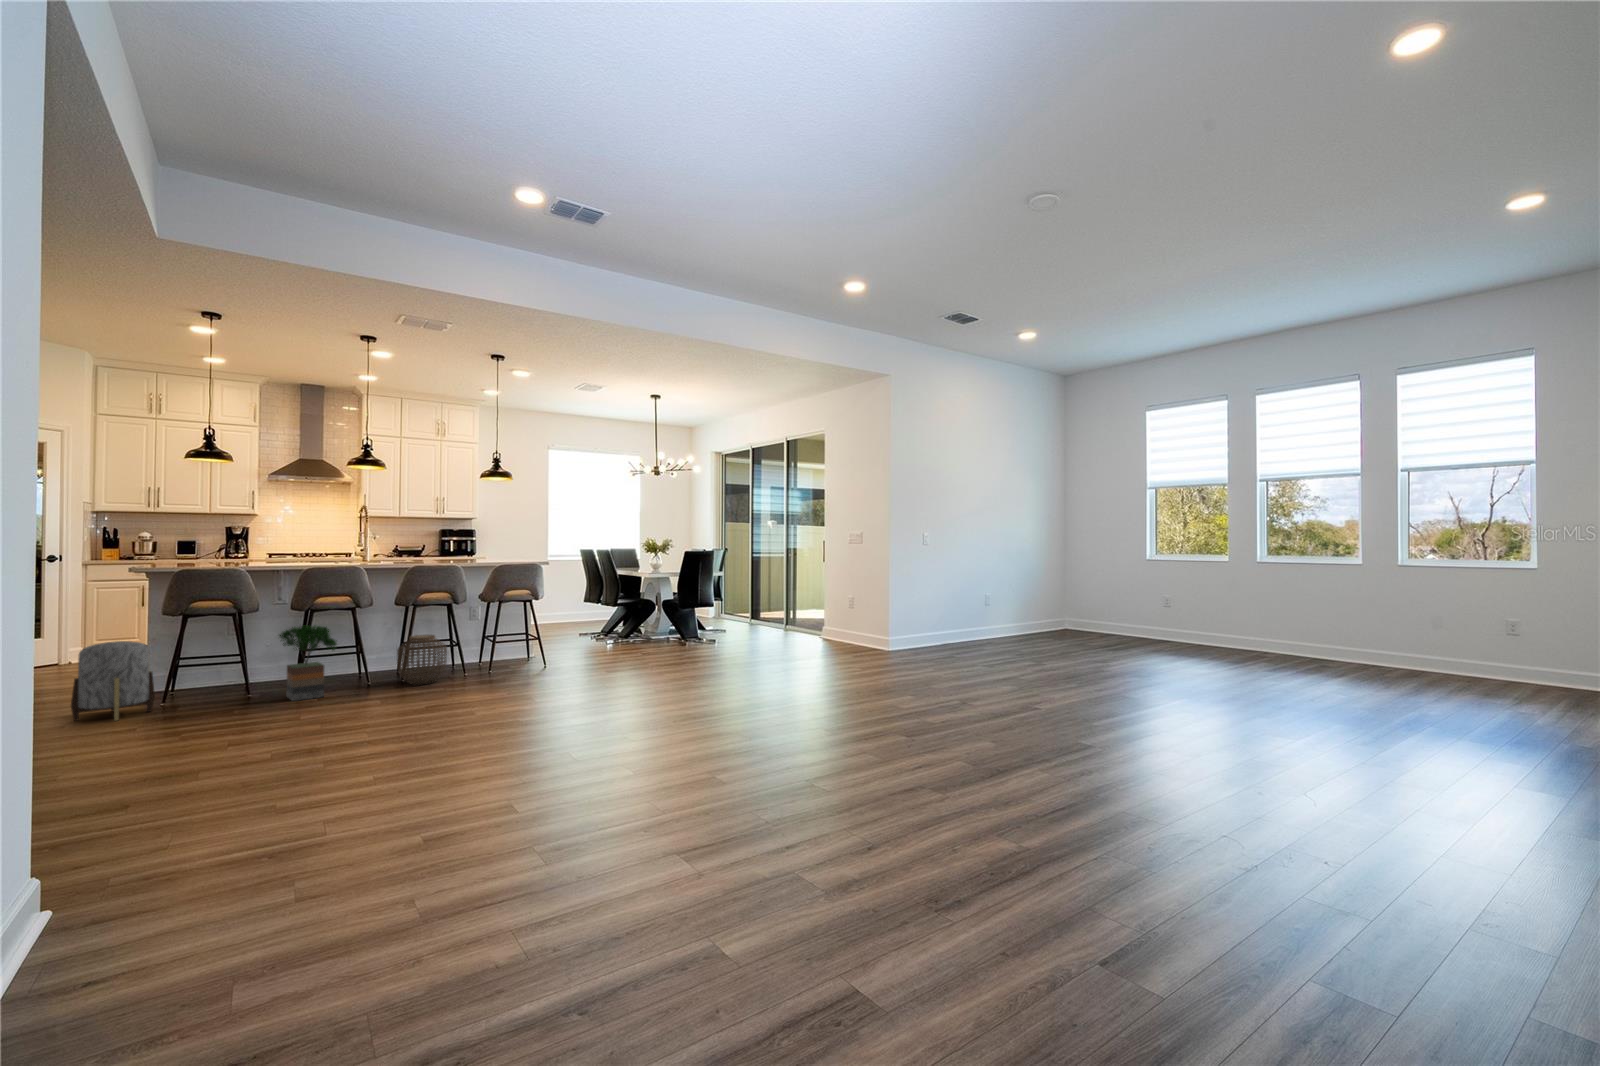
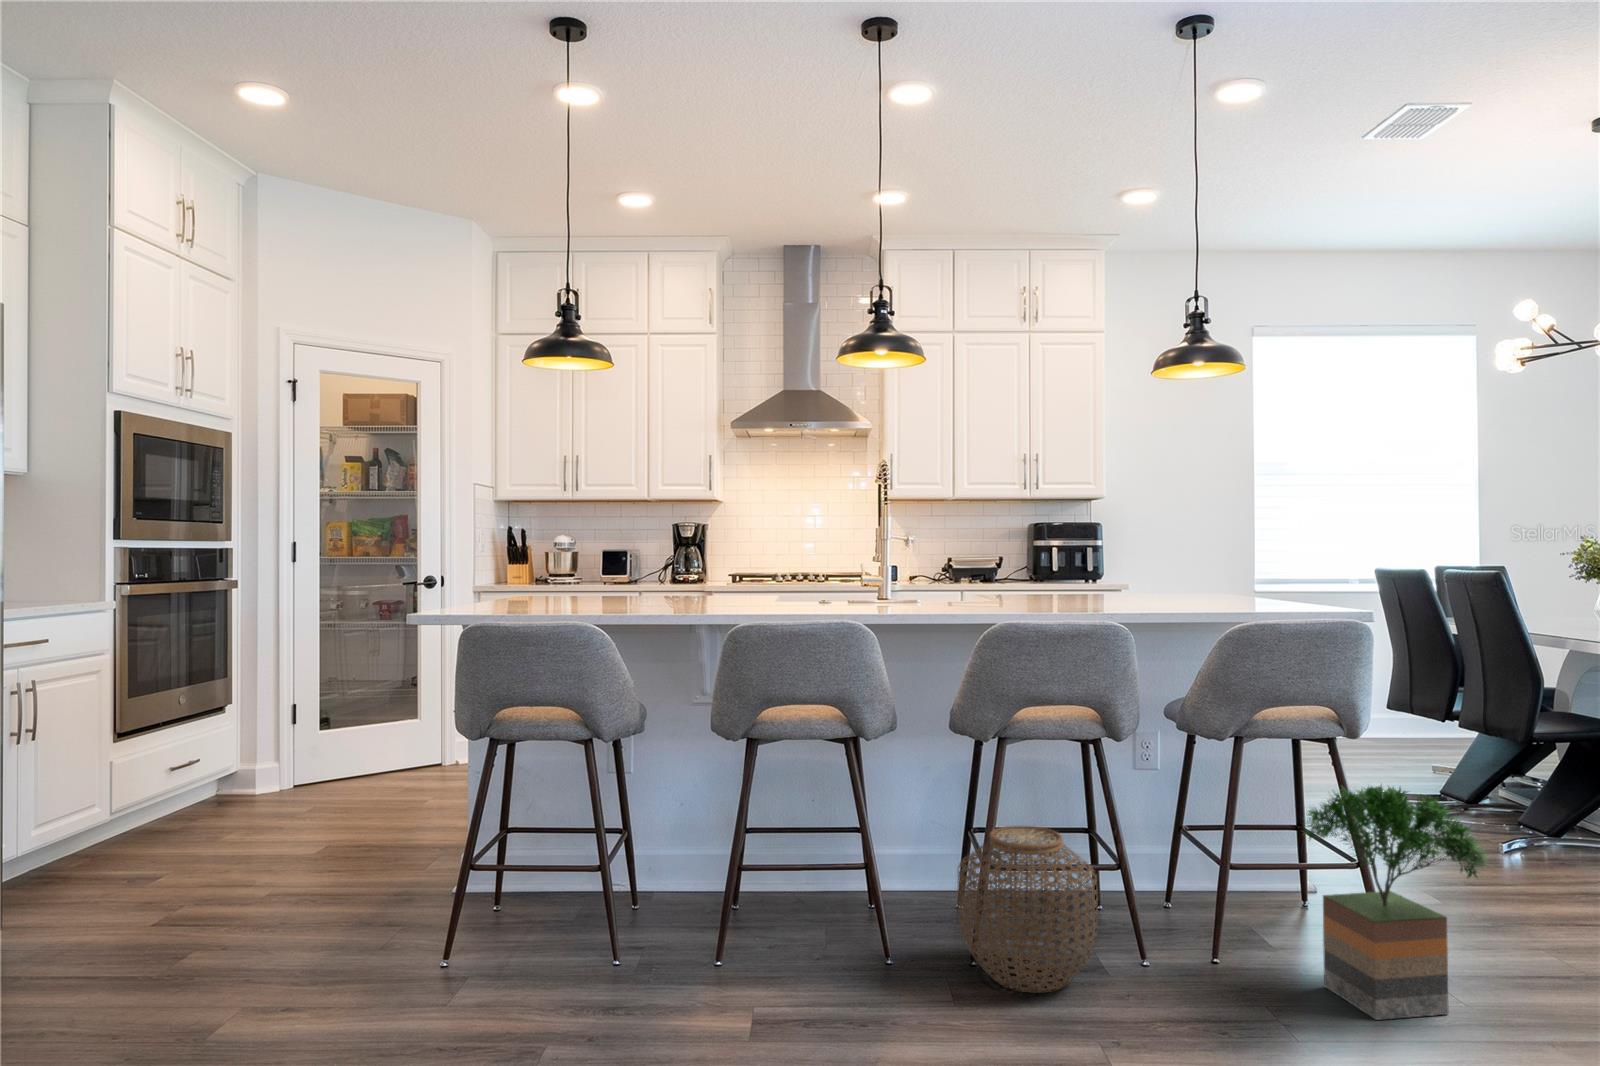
potted tree: present [279,626,337,701] -> present [1306,786,1488,1020]
stool: present [71,641,155,721] -> none [247,797,411,1021]

